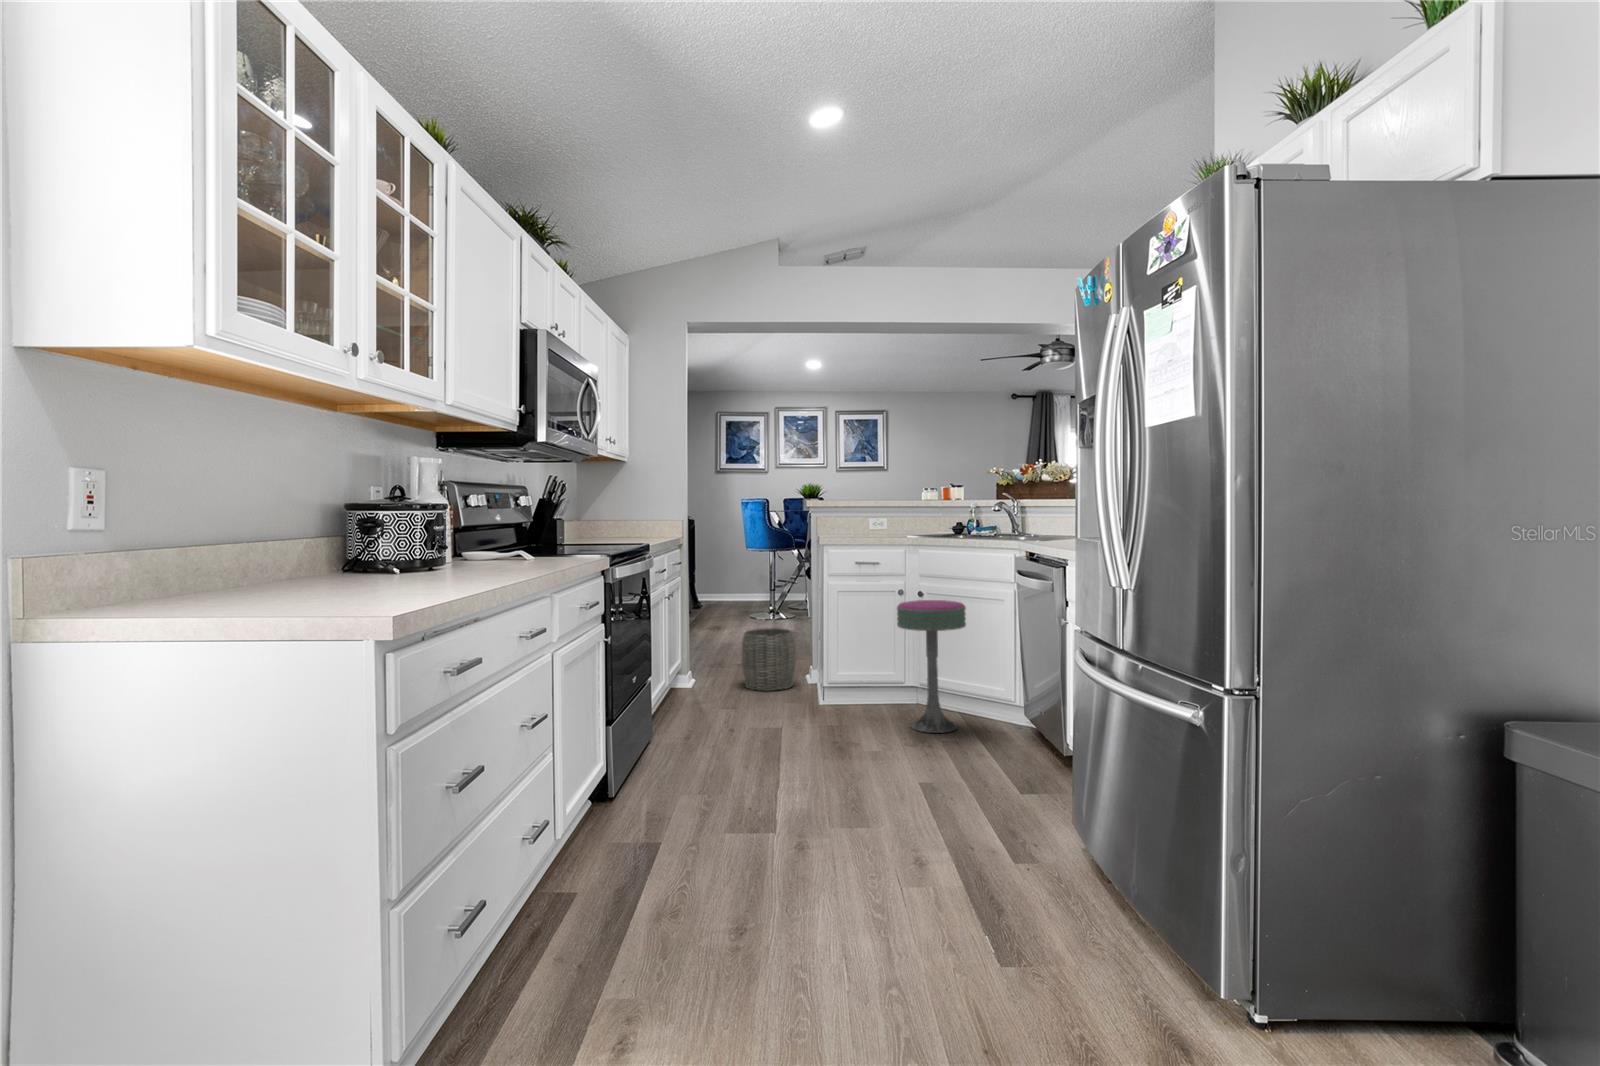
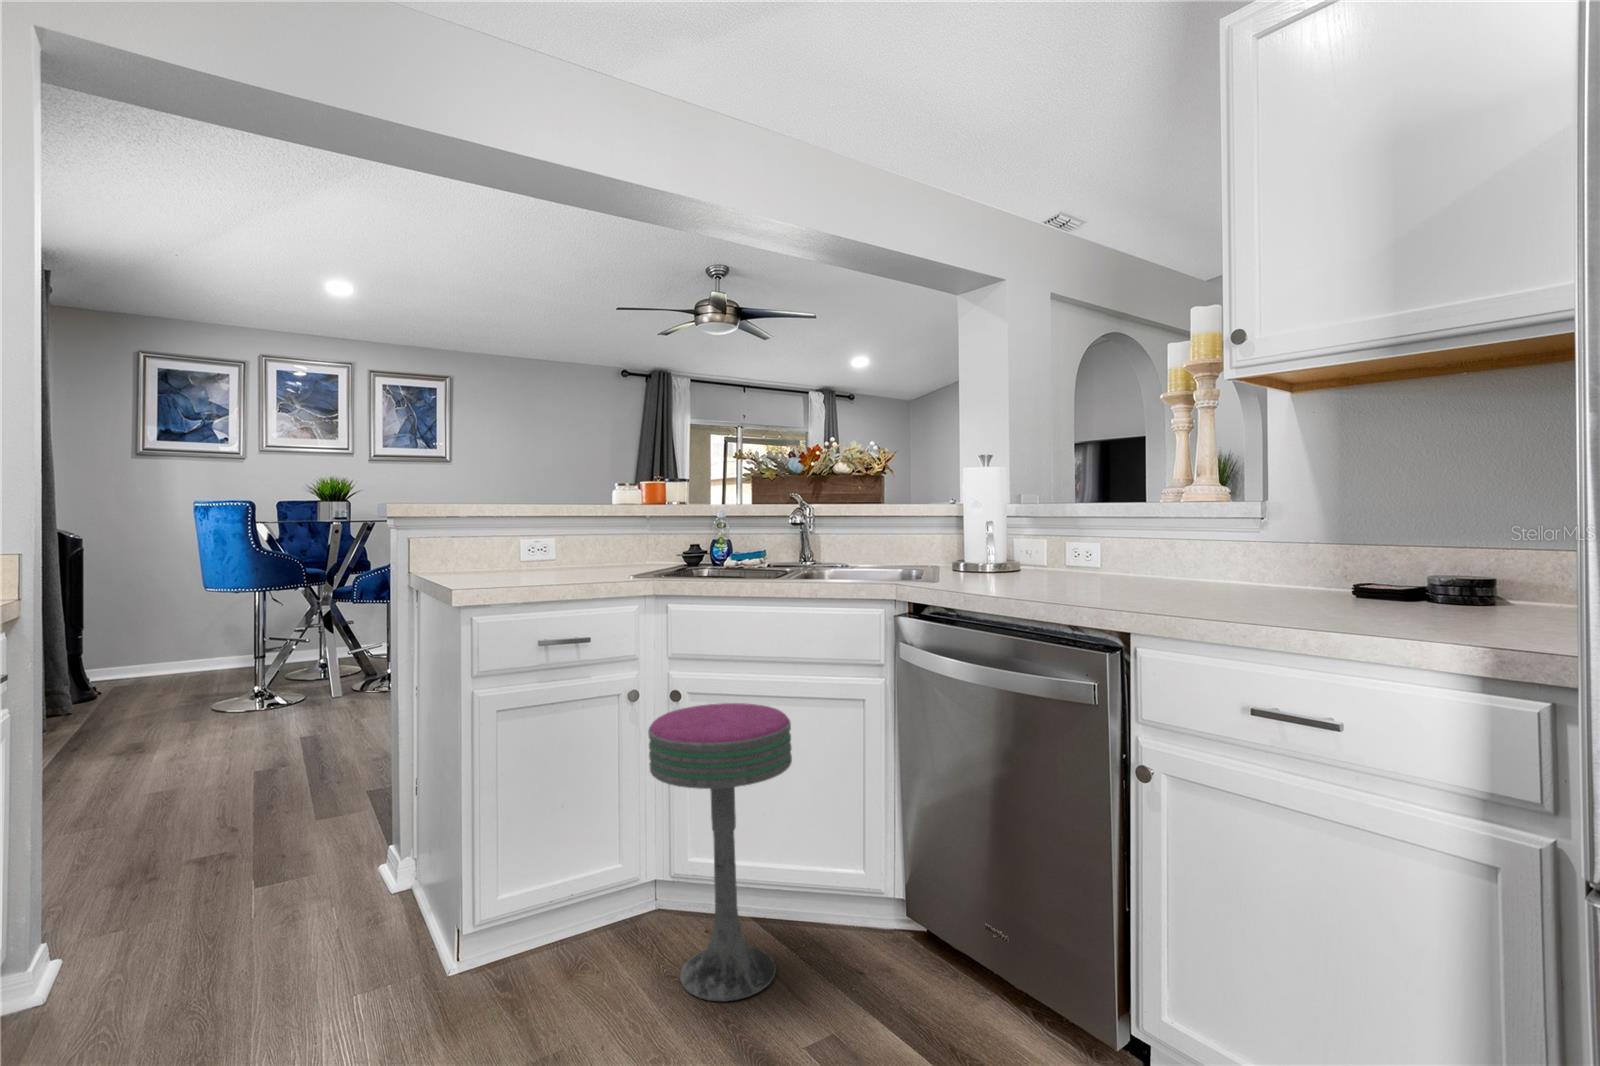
woven basket: present [741,628,796,691] -> none [217,778,362,944]

